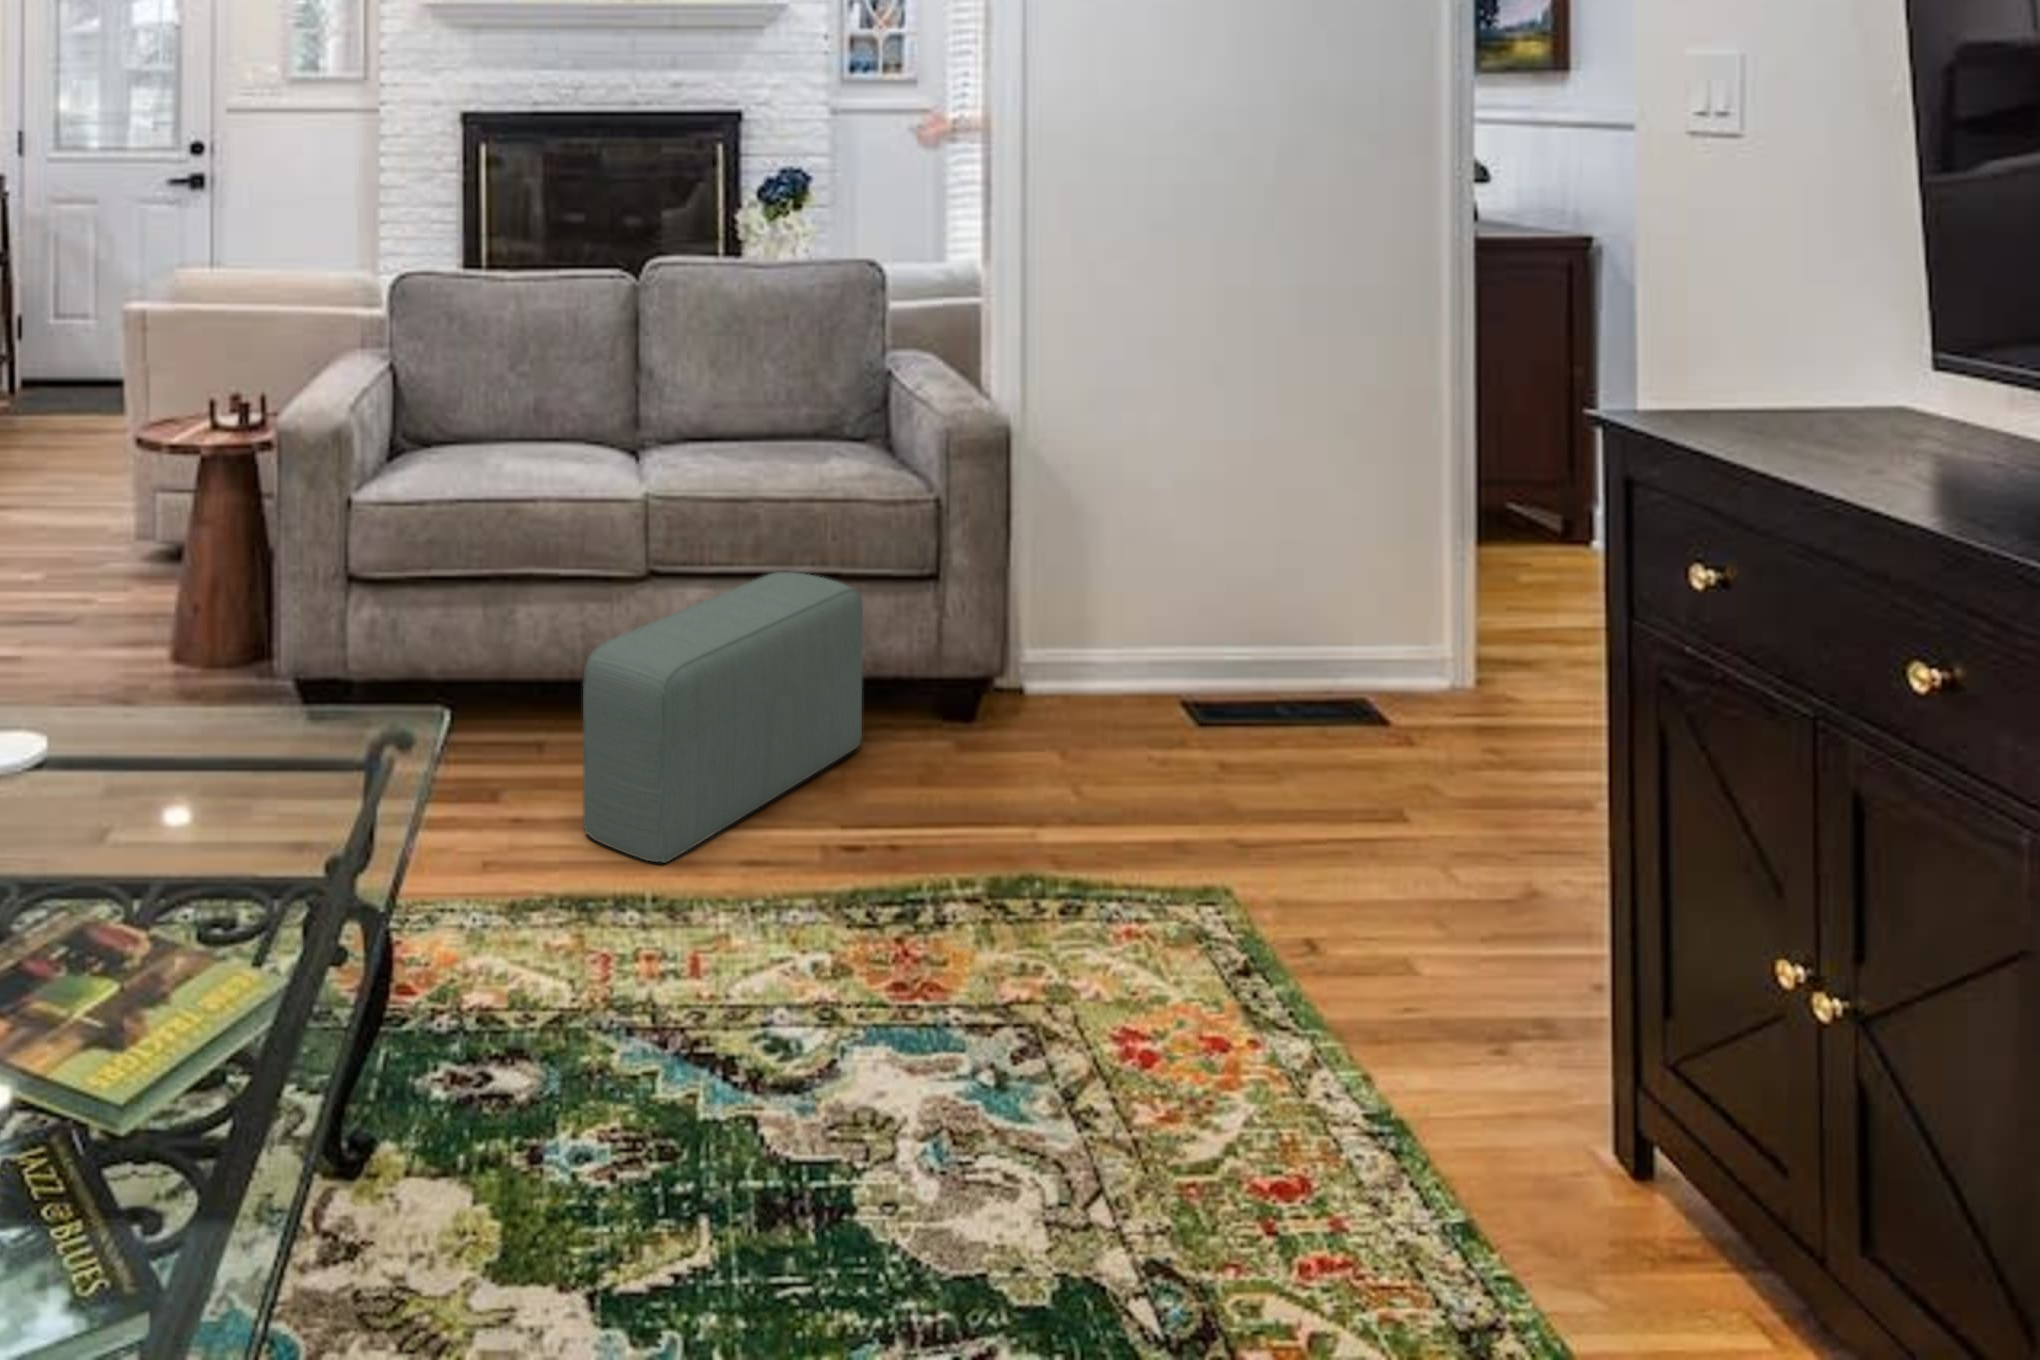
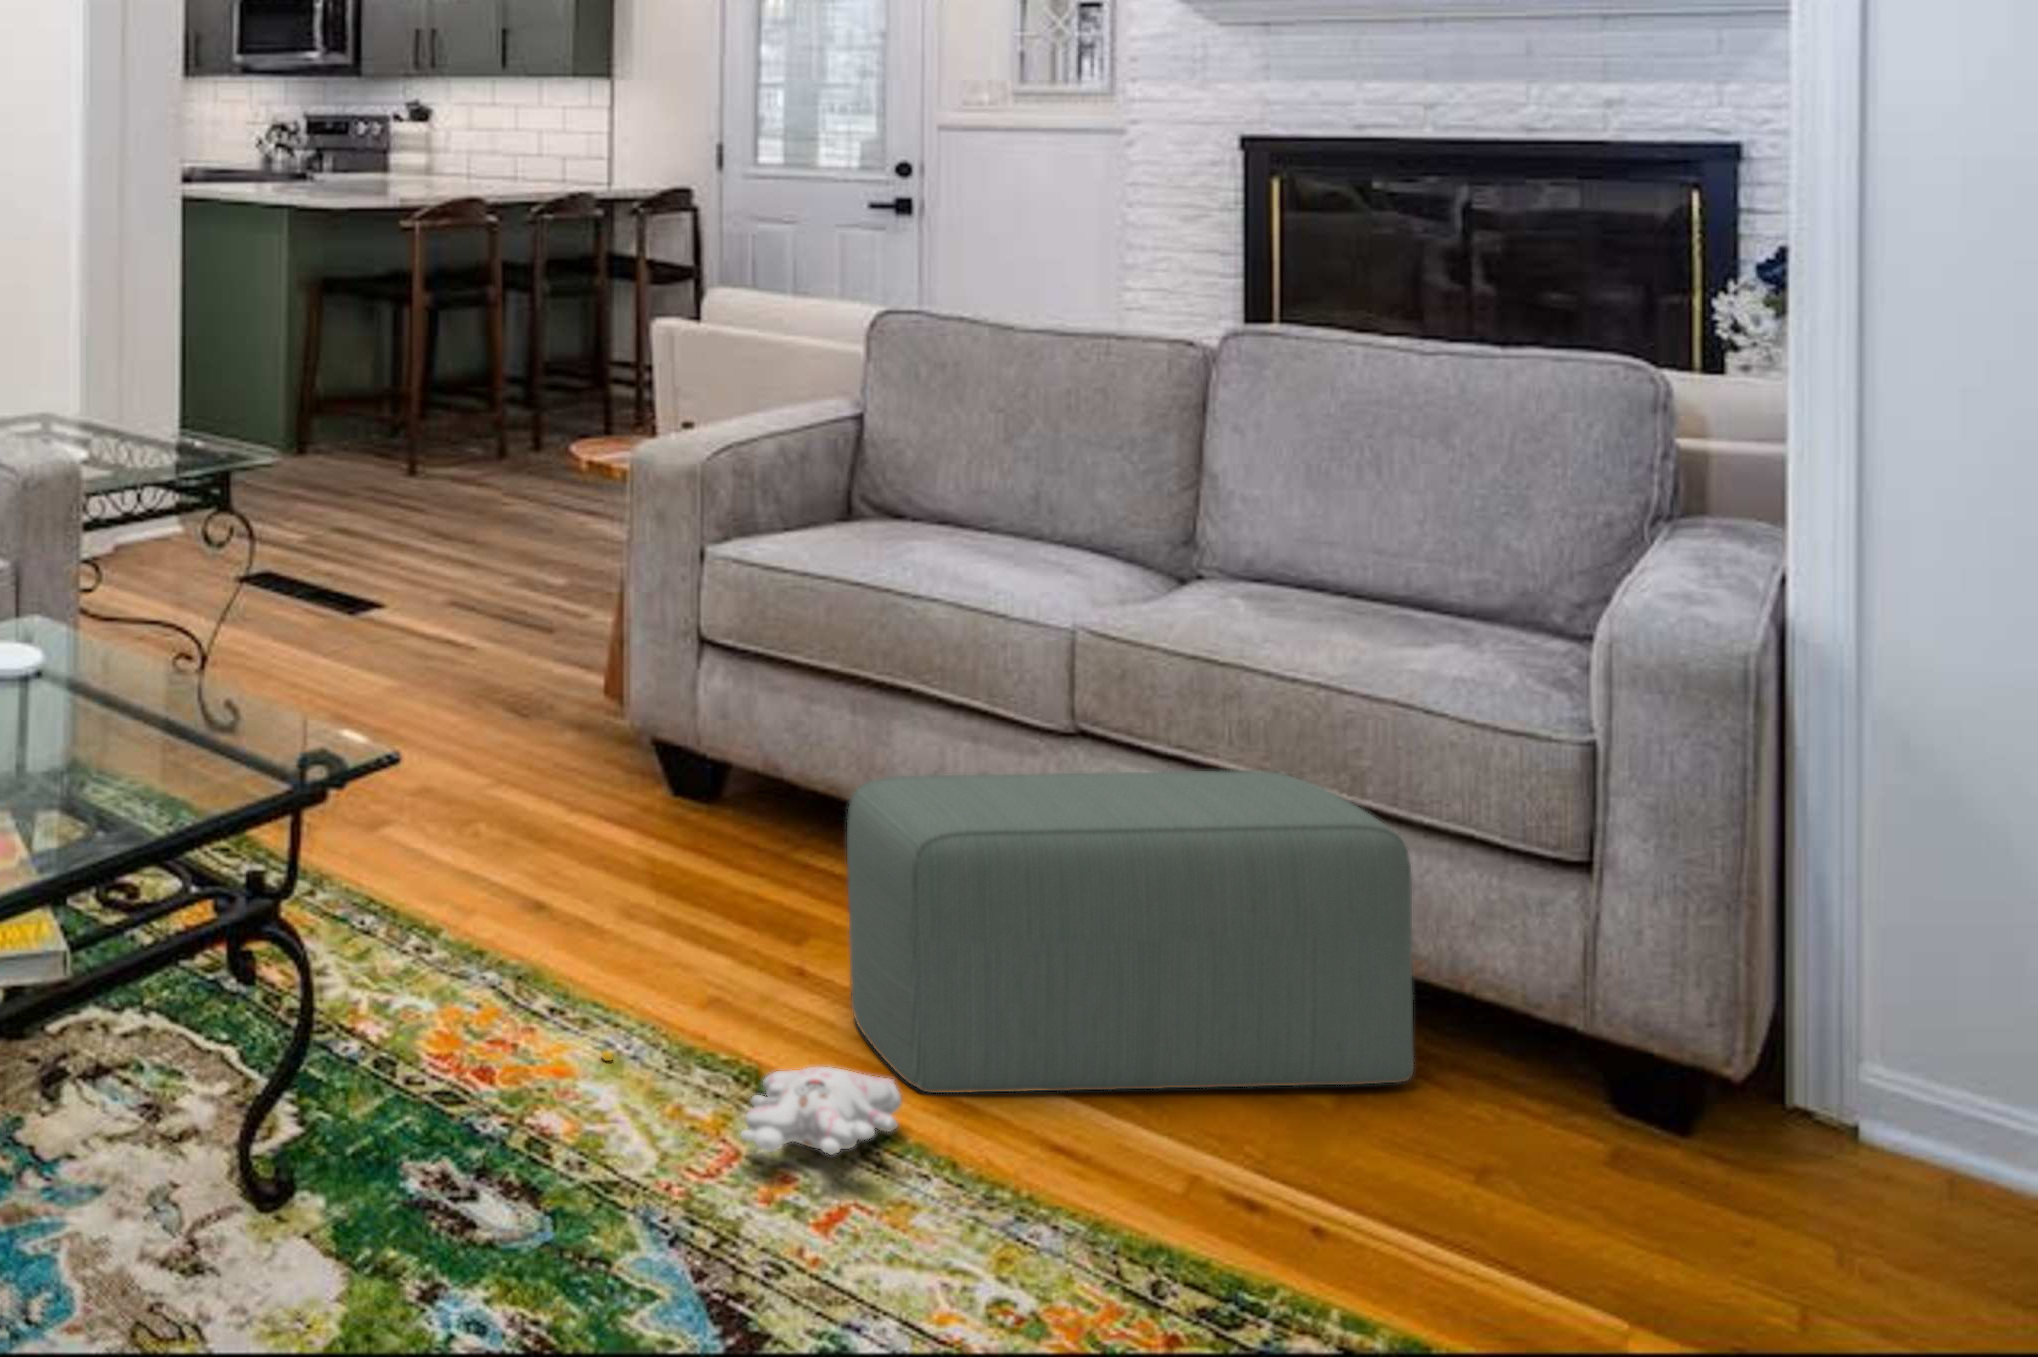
plush toy: none [466,857,699,942] -> present [602,1051,902,1154]

